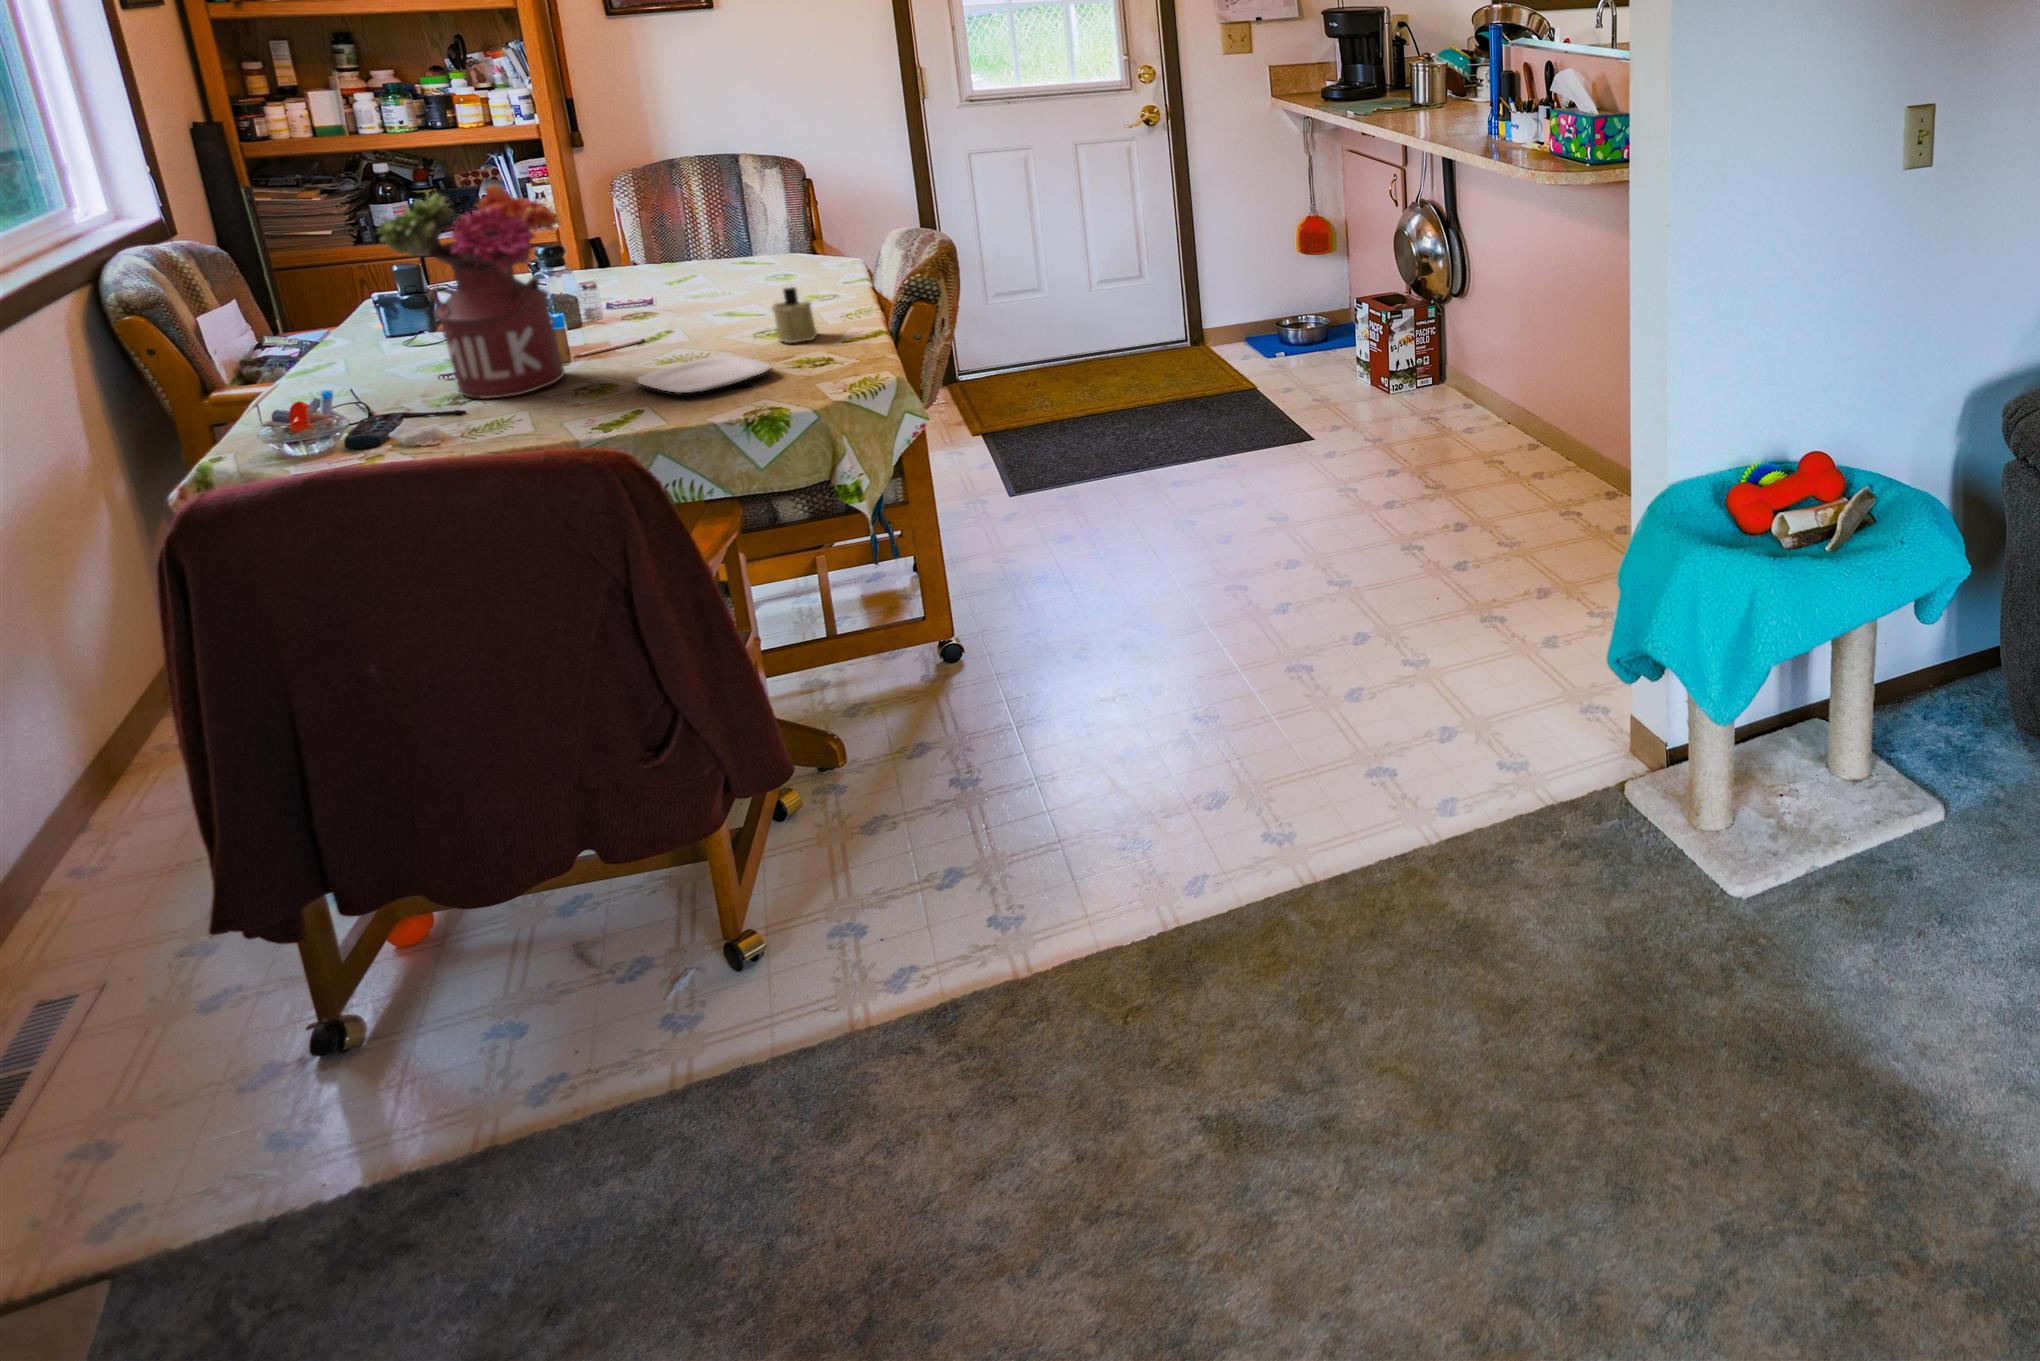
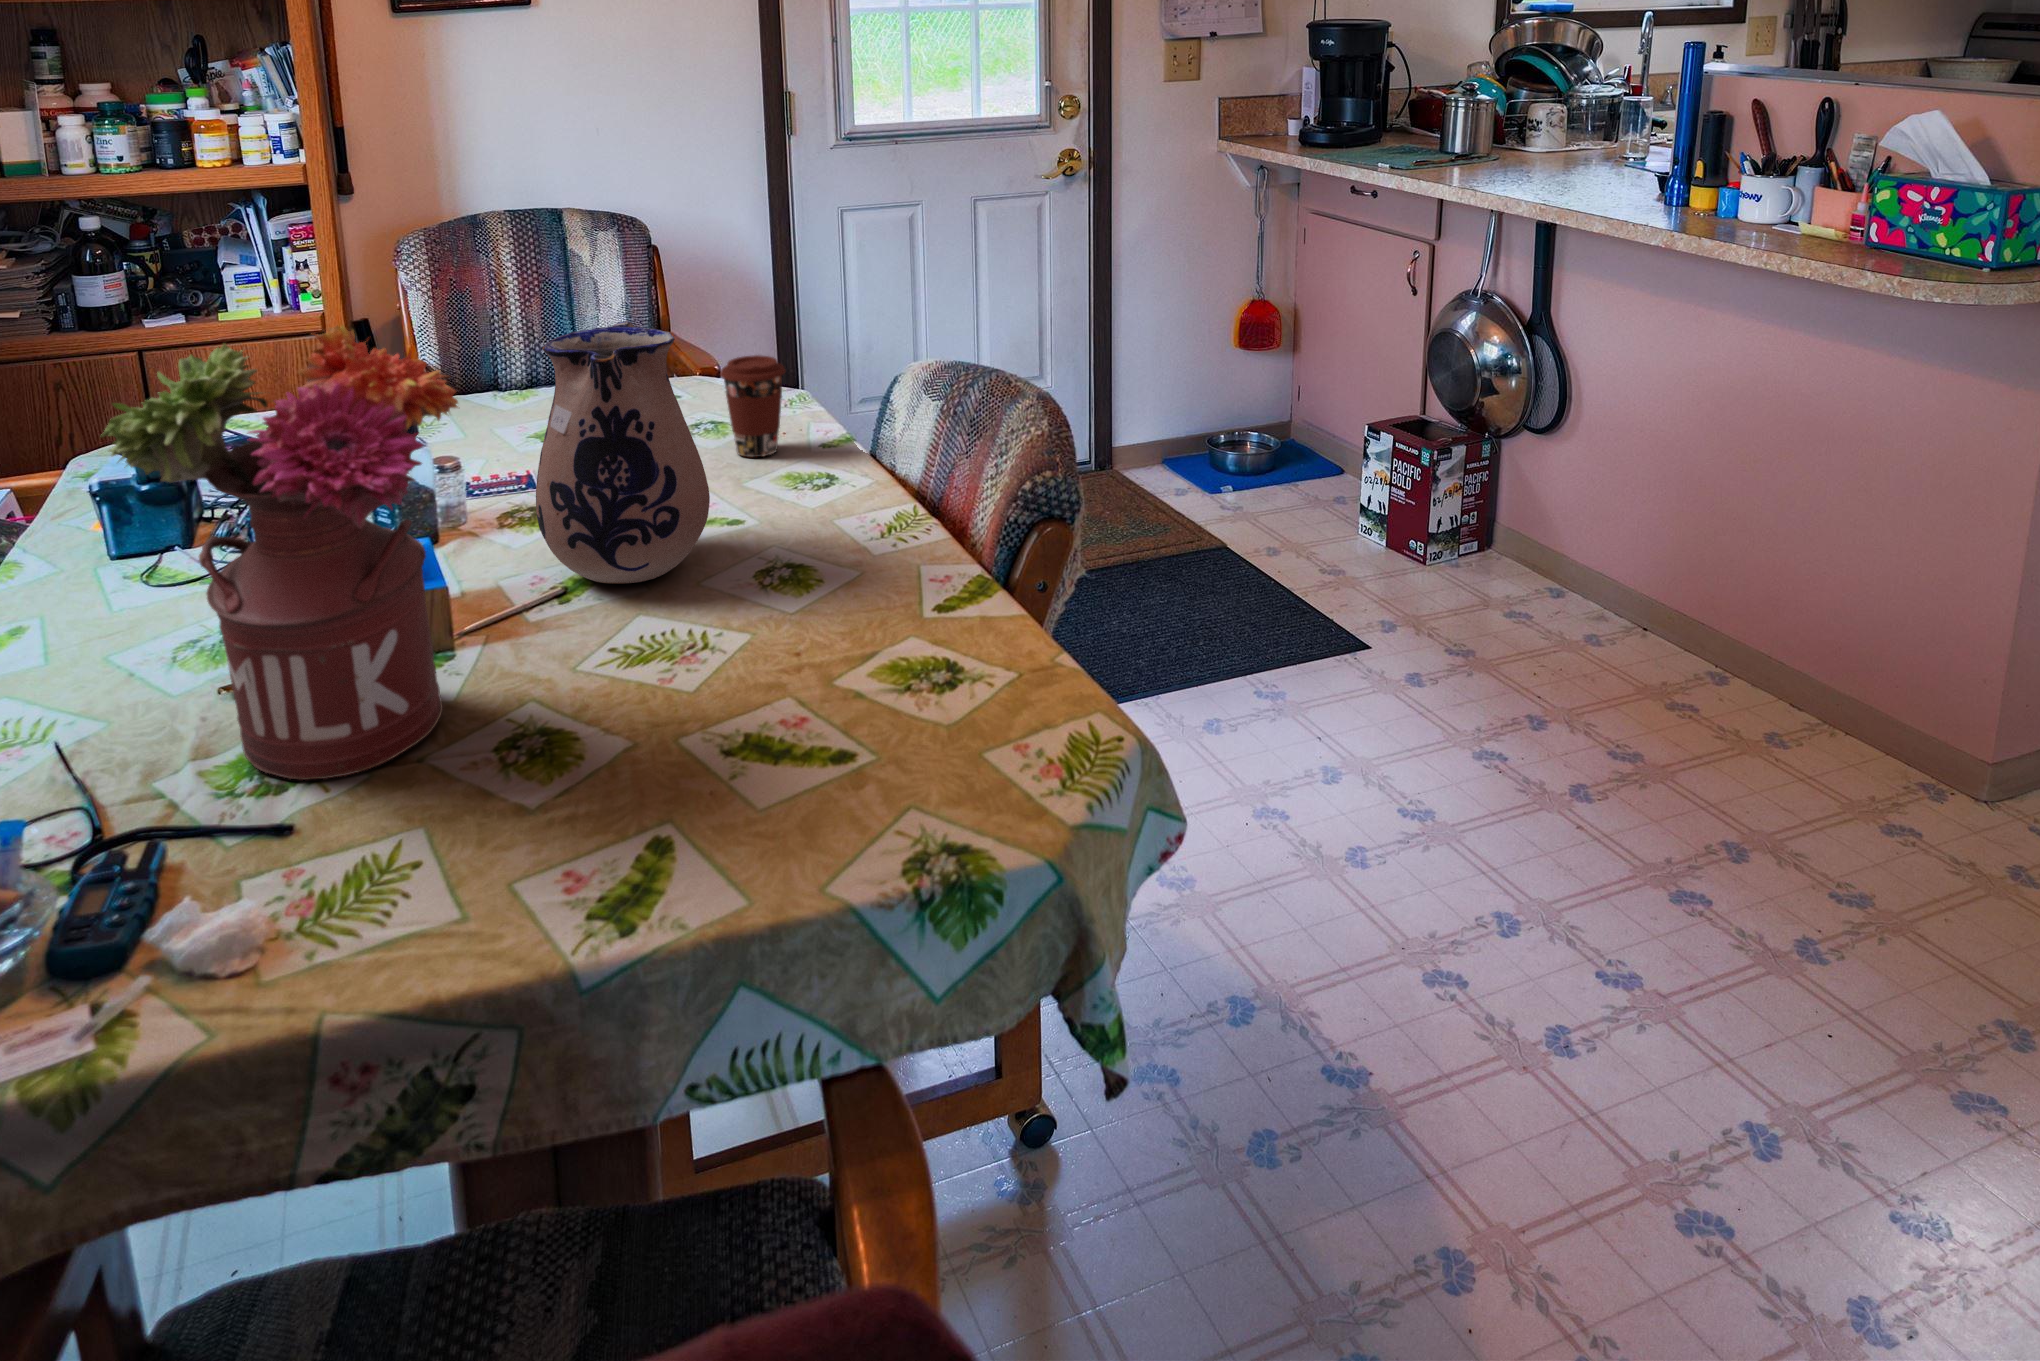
ceramic pitcher: none [631,195,737,333] -> present [536,320,710,584]
coffee cup: none [774,224,816,283] -> present [720,355,785,457]
candle: present [772,287,817,343] -> none [796,510,870,623]
plate: present [637,355,771,393] -> none [593,664,852,793]

